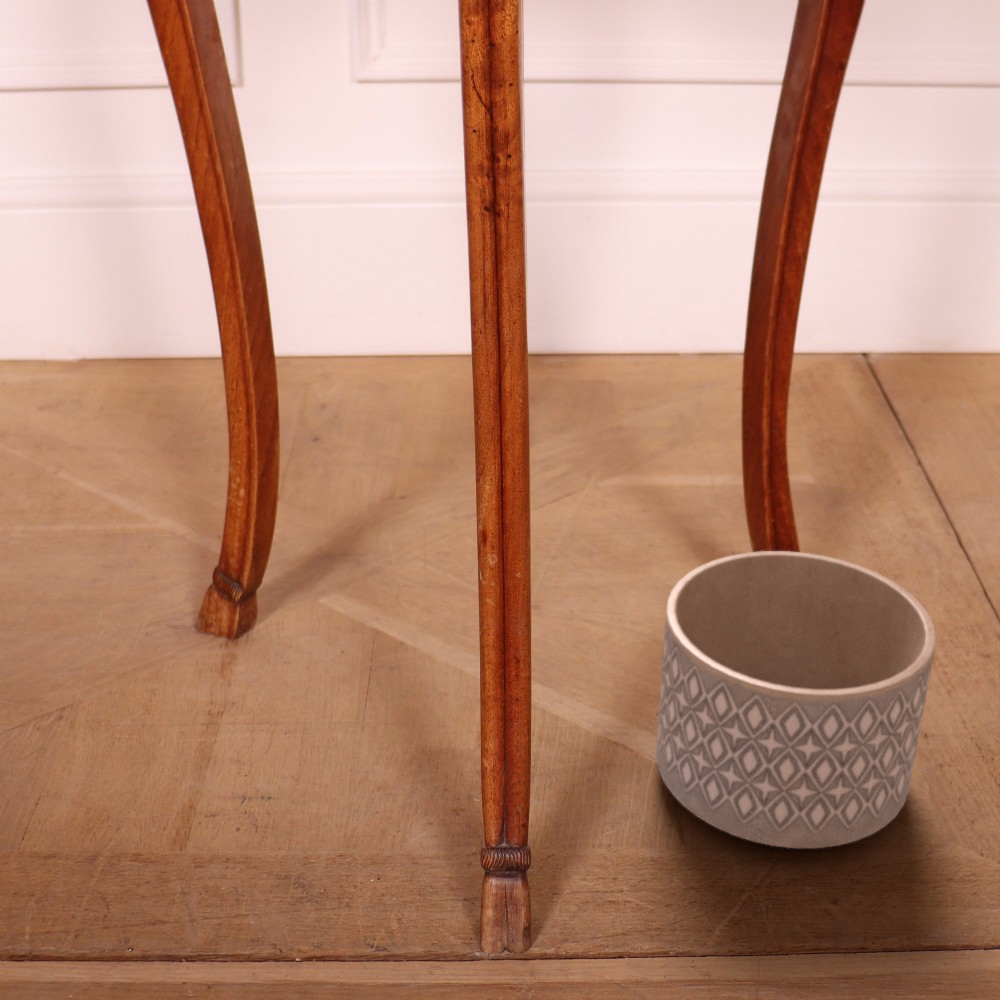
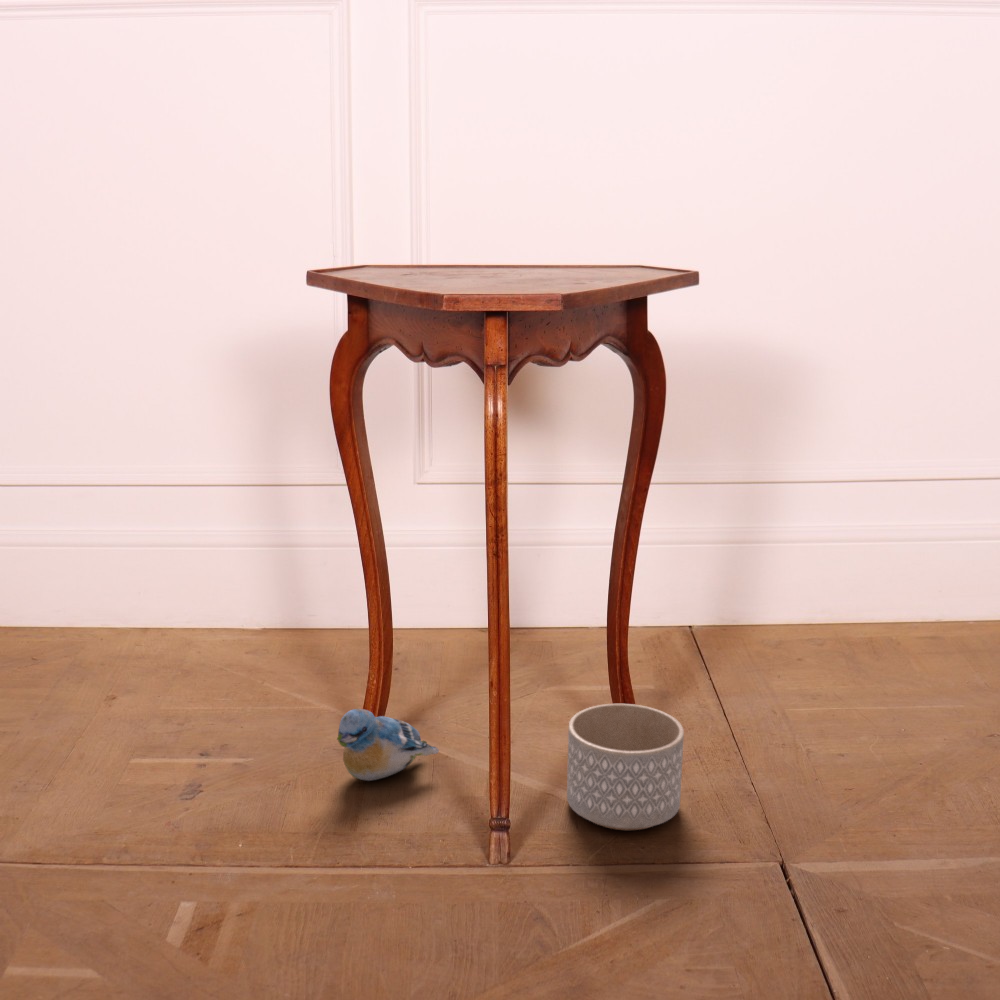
plush toy: none [145,564,379,709] -> present [337,709,439,781]

